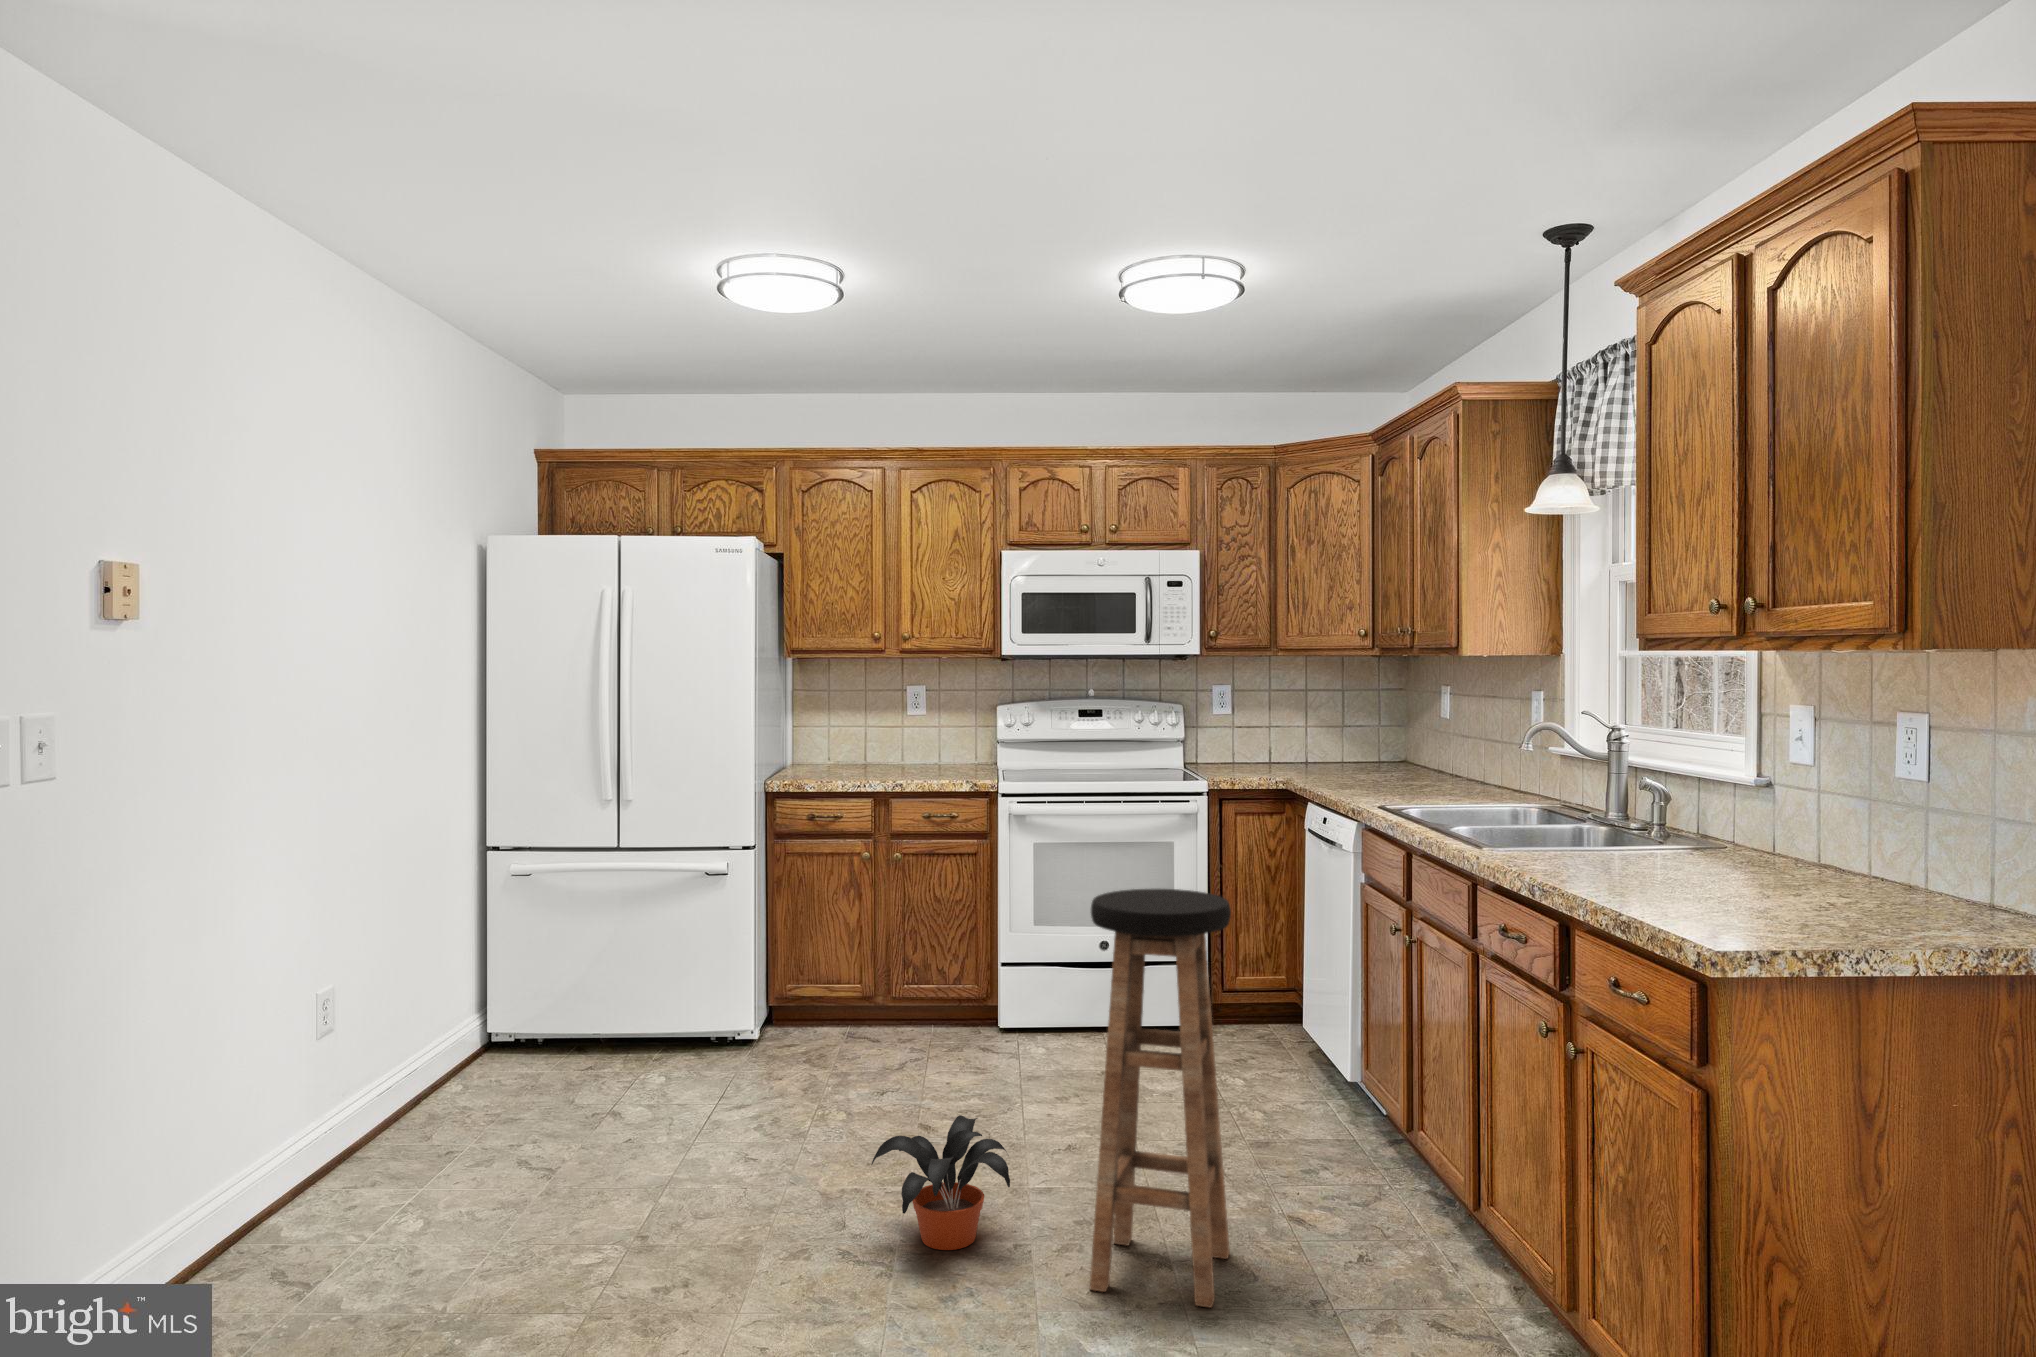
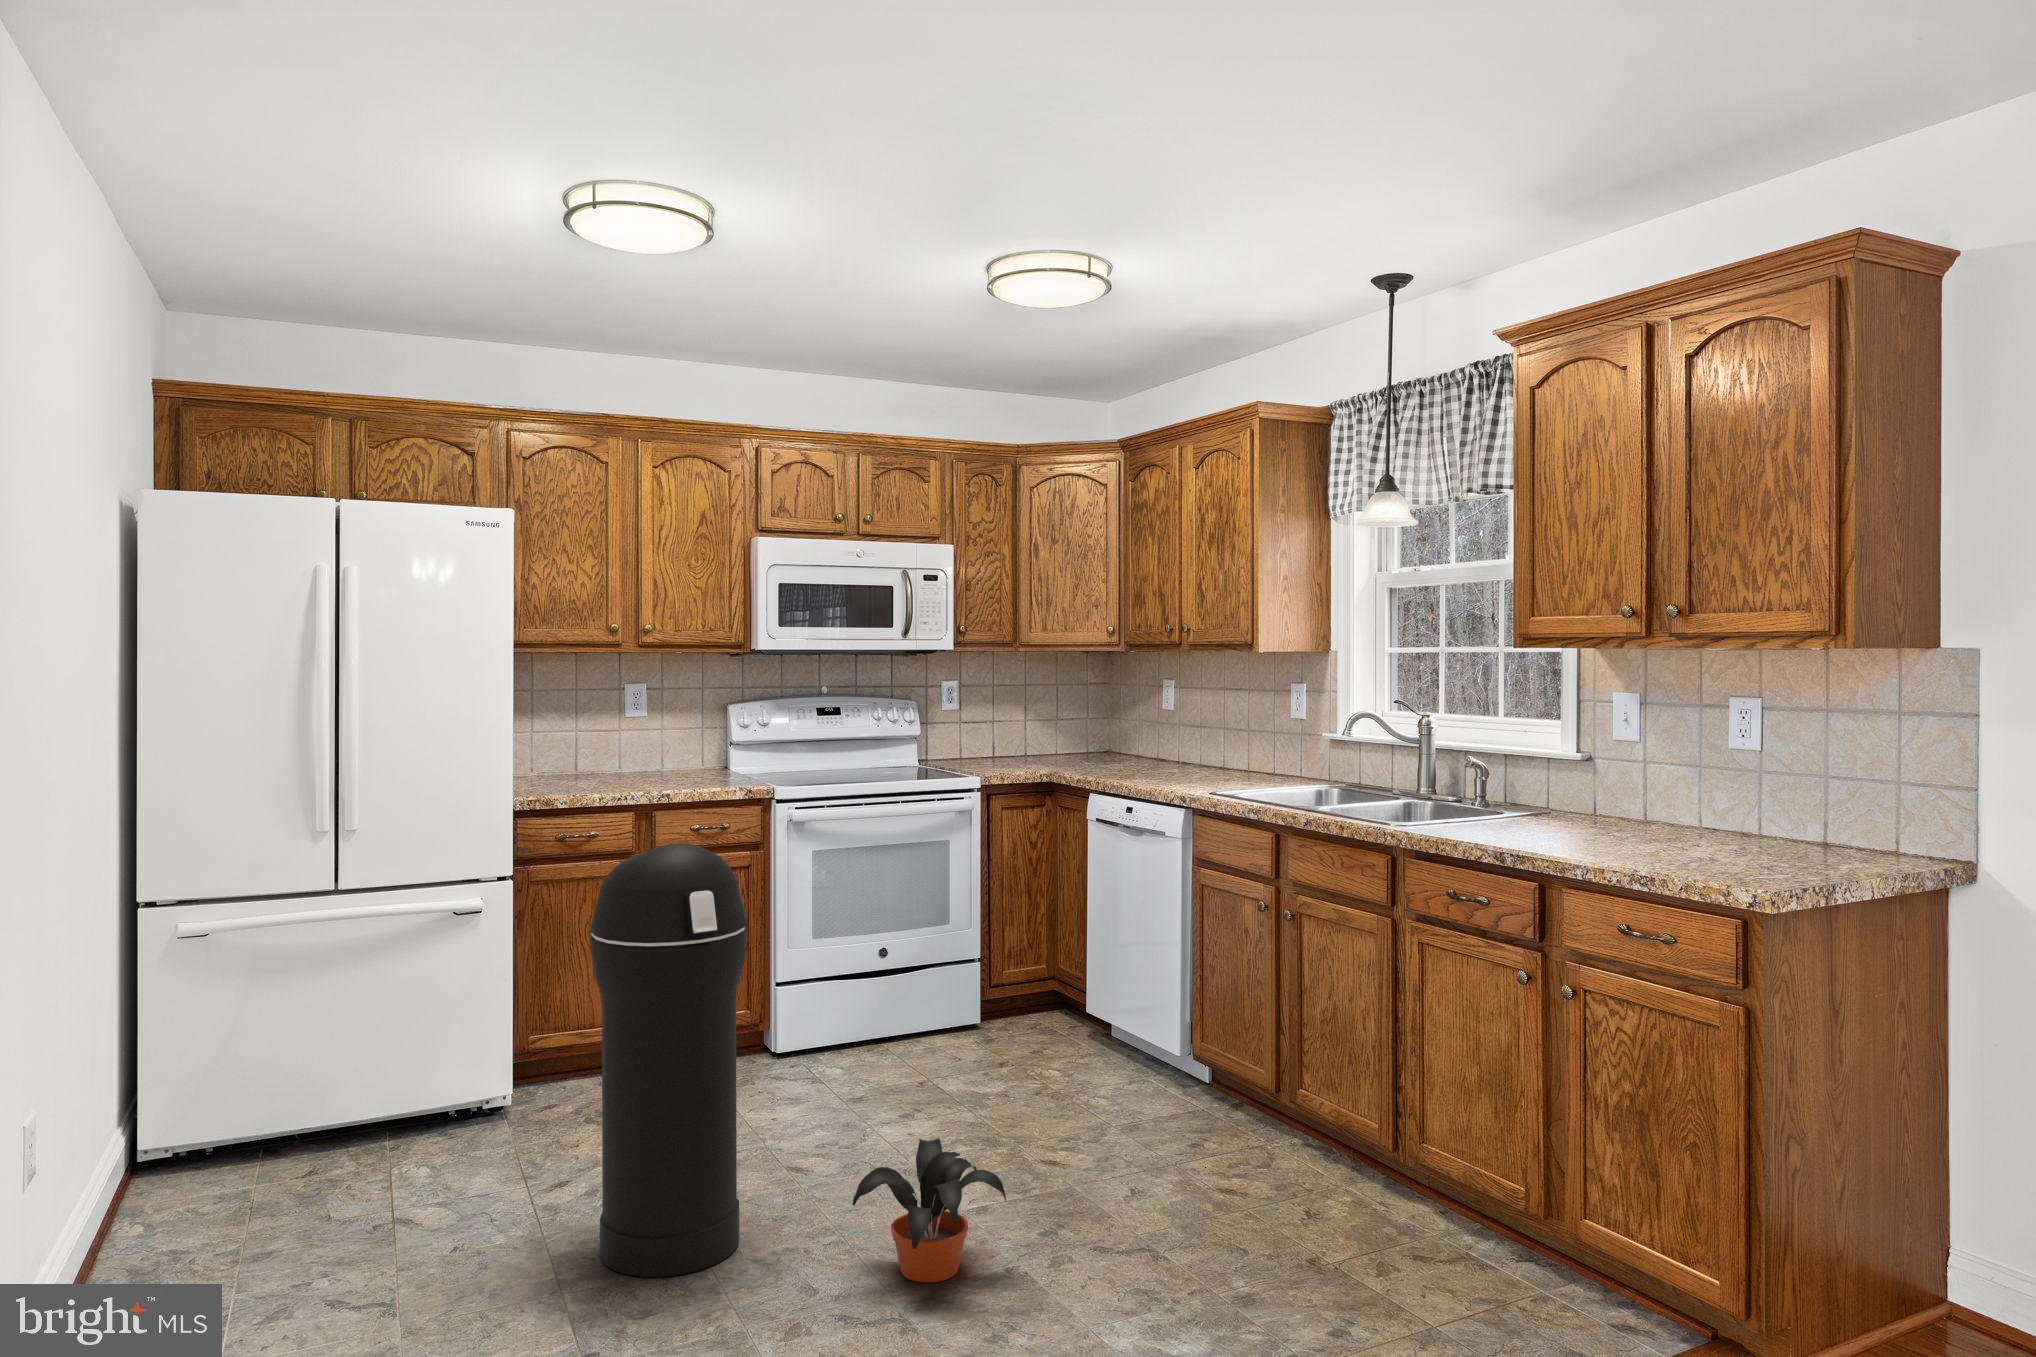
trash can: none [698,827,833,1201] -> present [589,844,747,1277]
bar stool: present [1090,889,1231,1307] -> none [1088,881,1231,1289]

